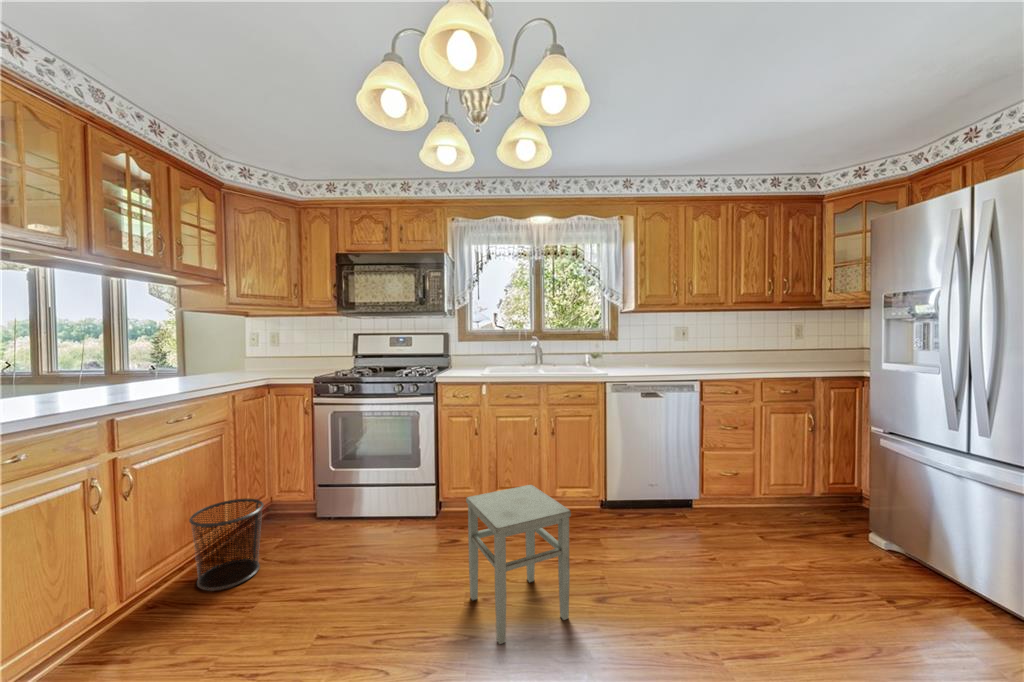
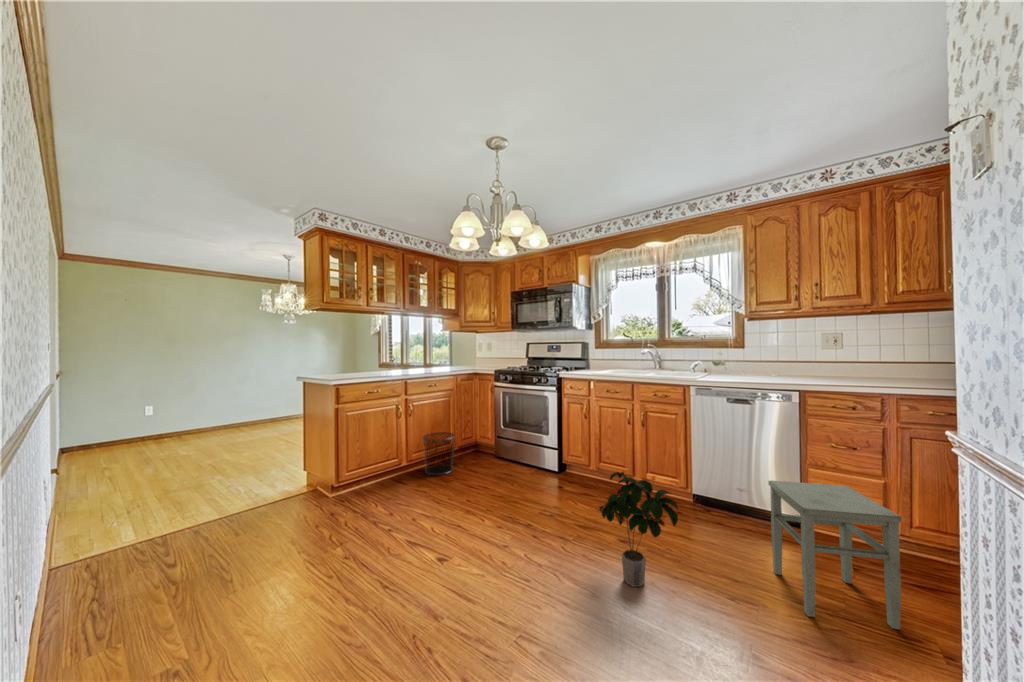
stool: present [466,485,571,644] -> present [768,481,902,629]
potted plant: none [608,499,736,639] -> present [599,472,678,587]

